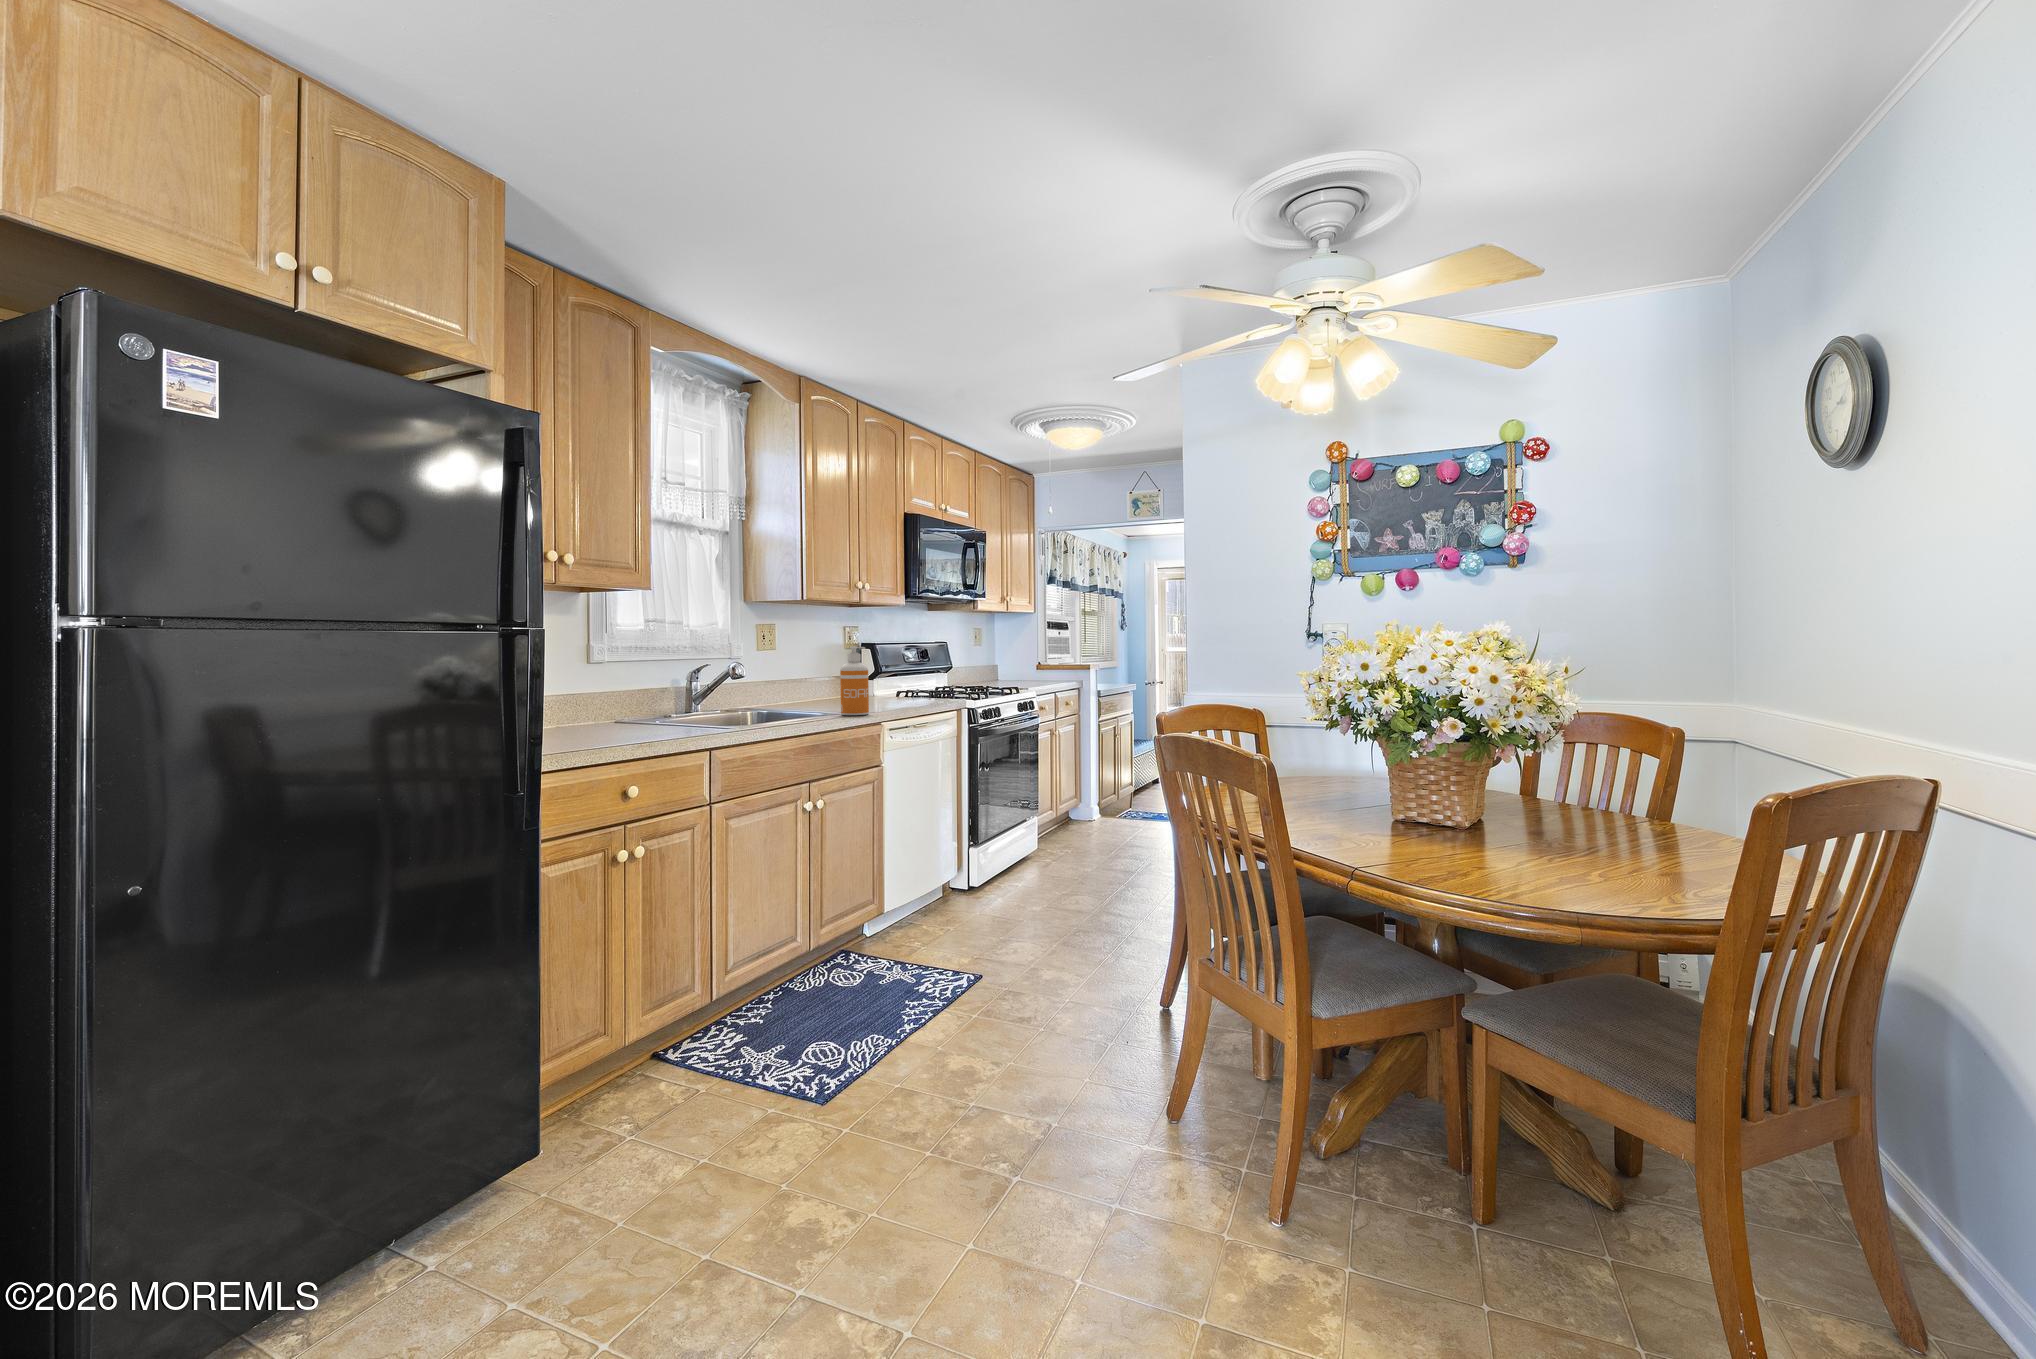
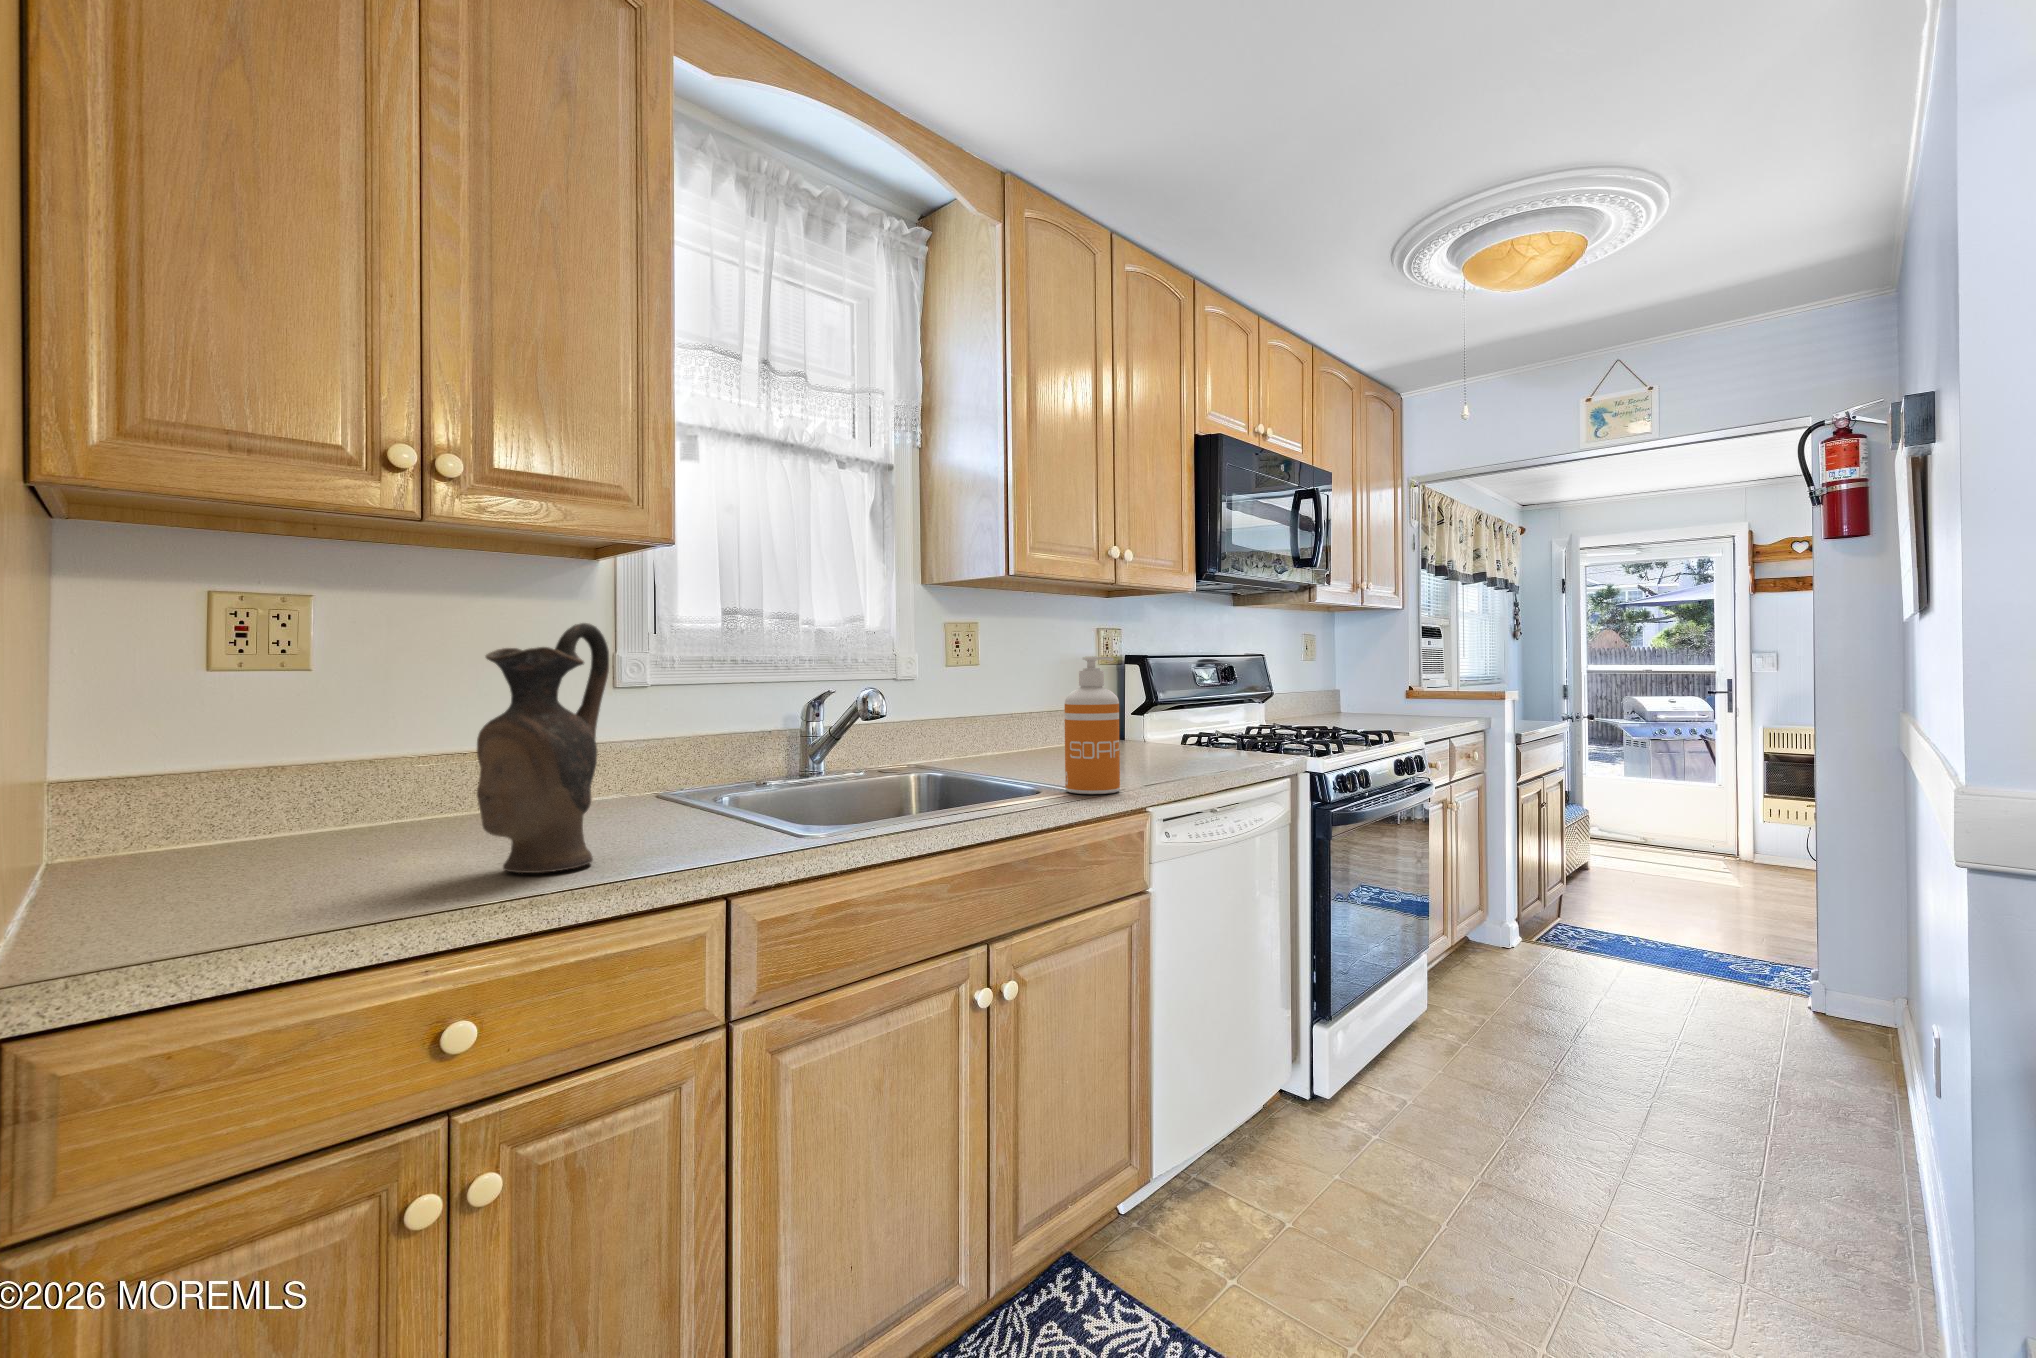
ceramic pitcher: none [594,633,646,743] -> present [477,623,609,873]

